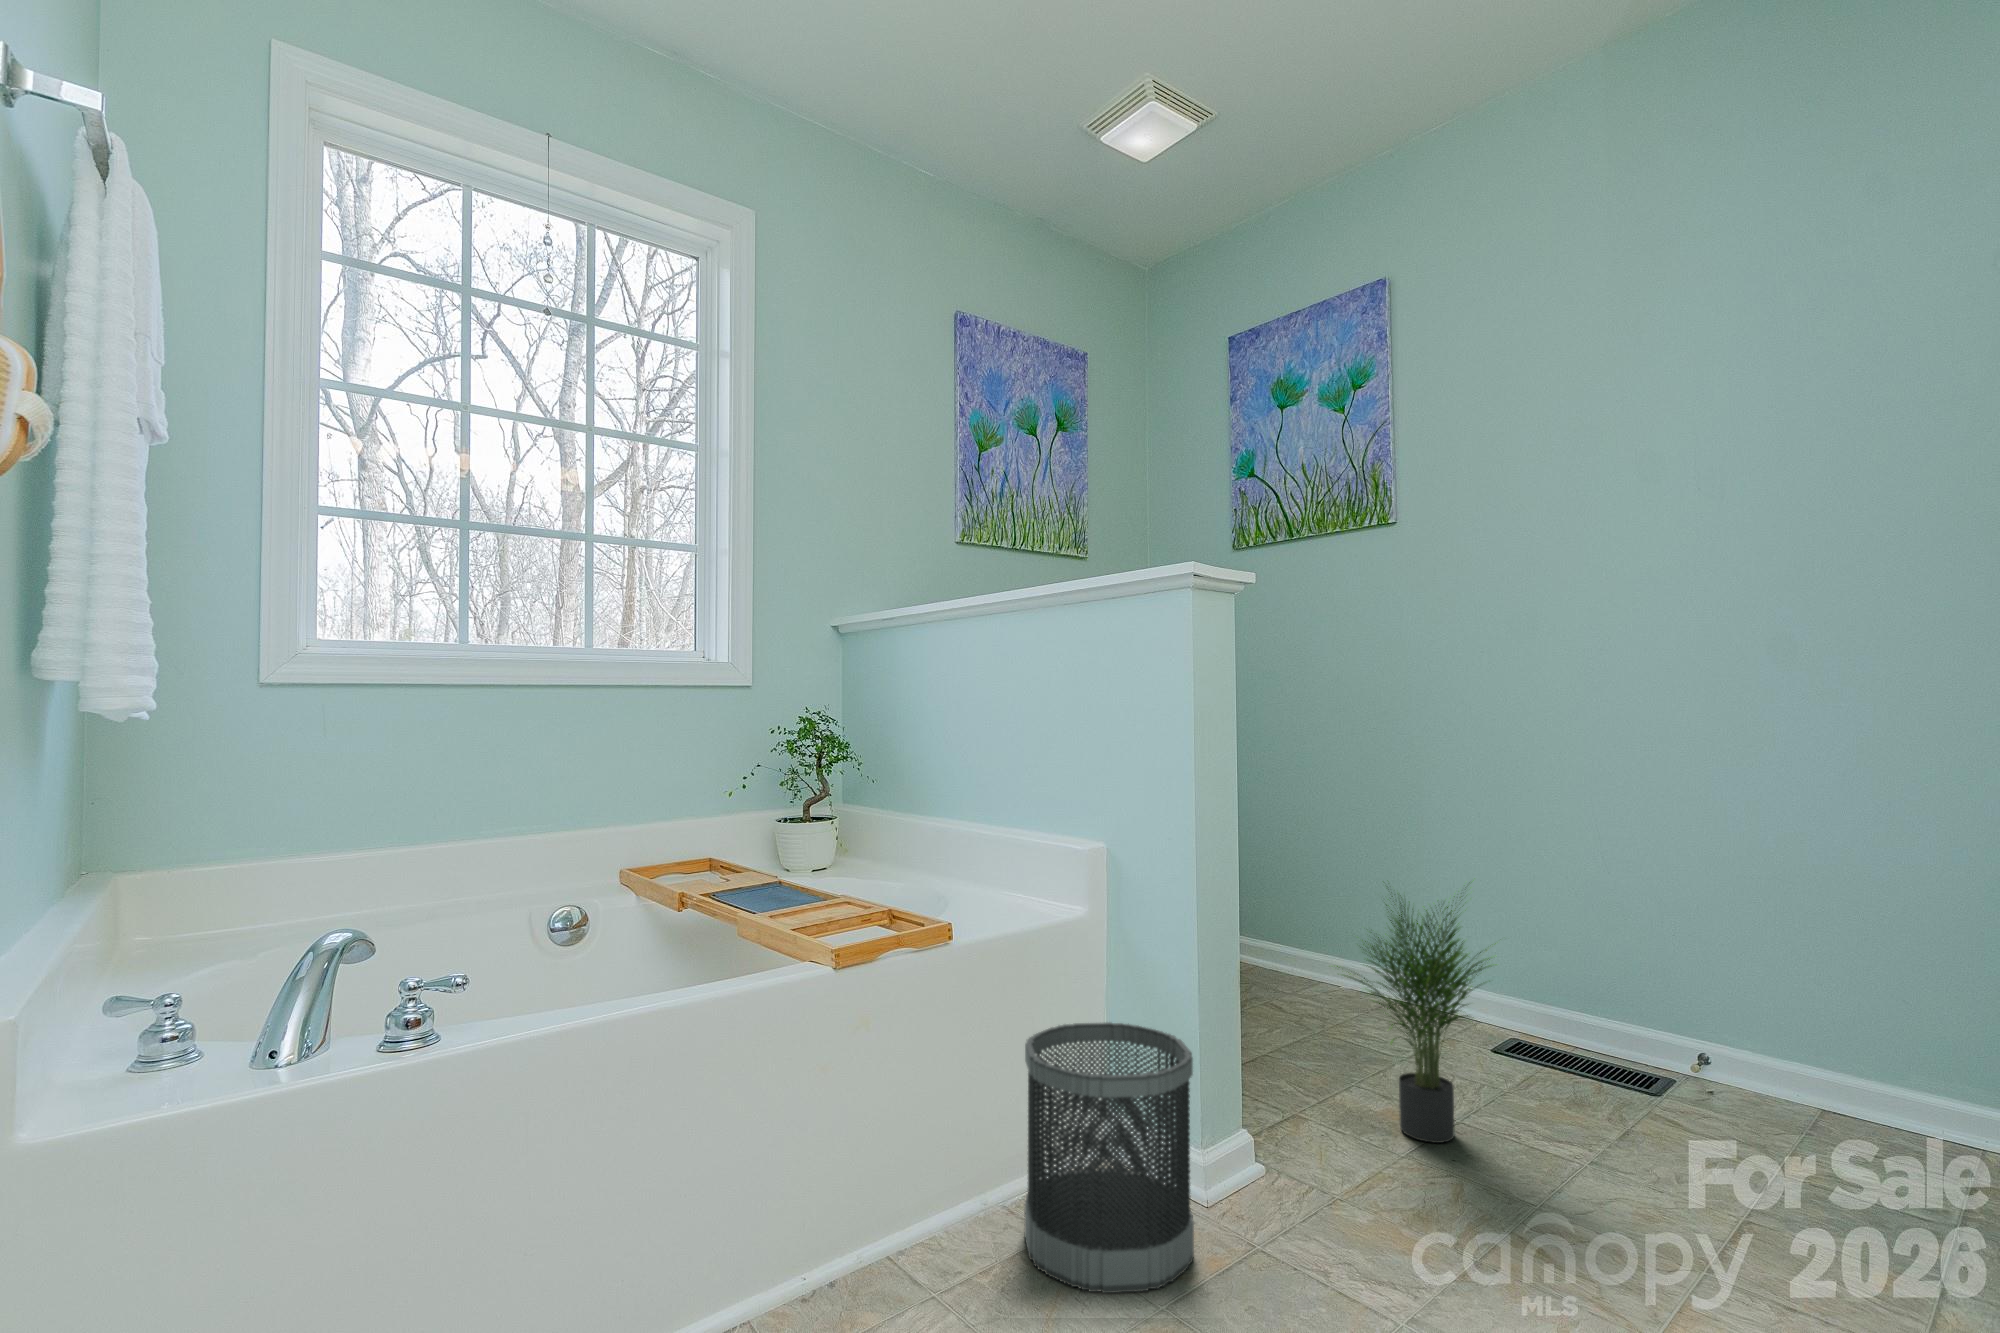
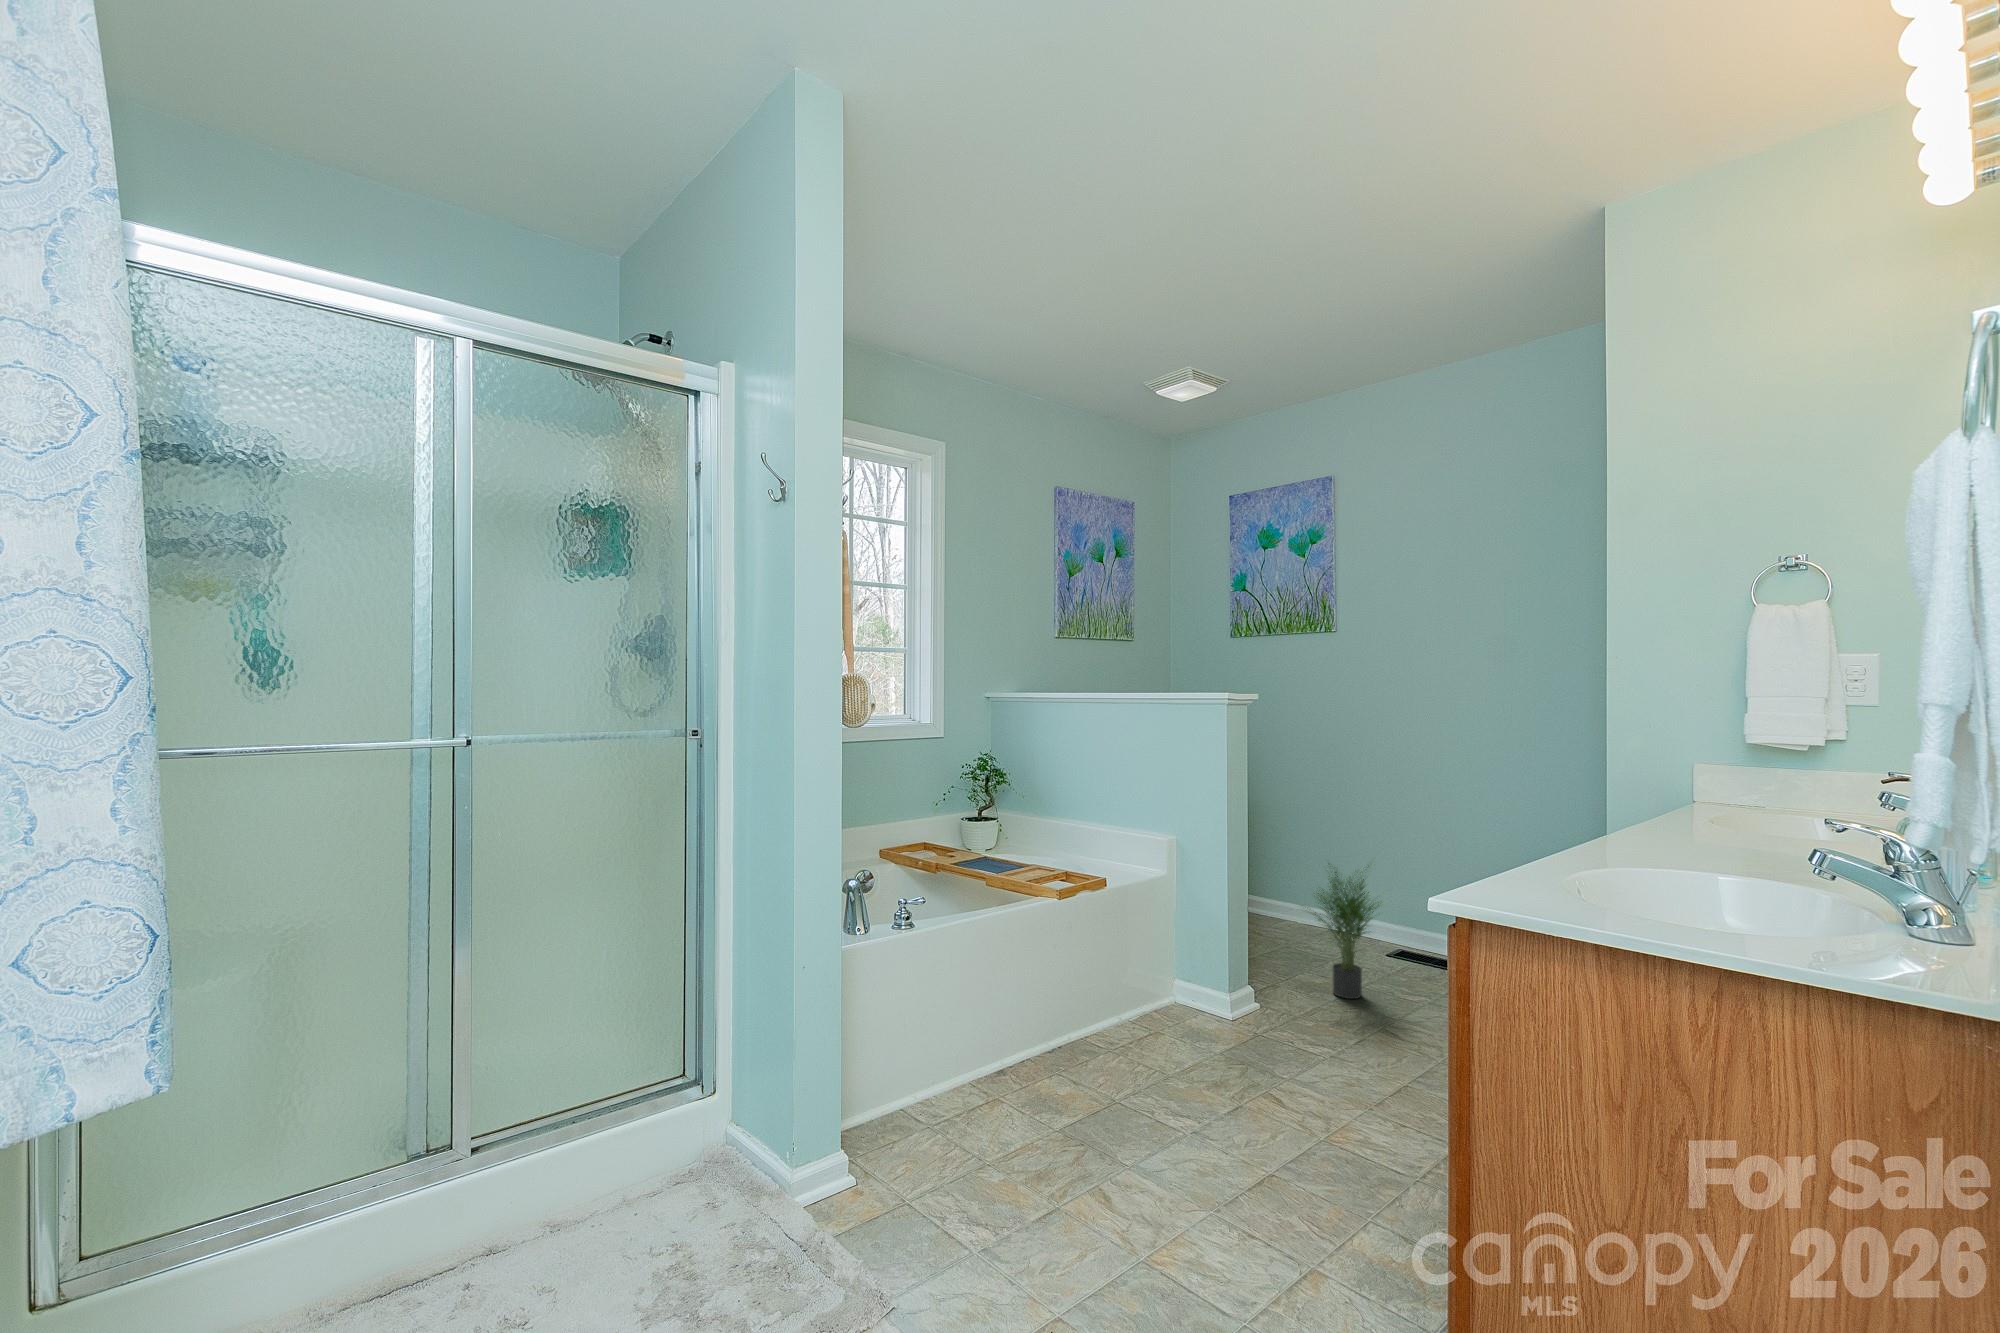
wastebasket: present [1024,1022,1194,1293] -> none [1149,934,1233,1056]

